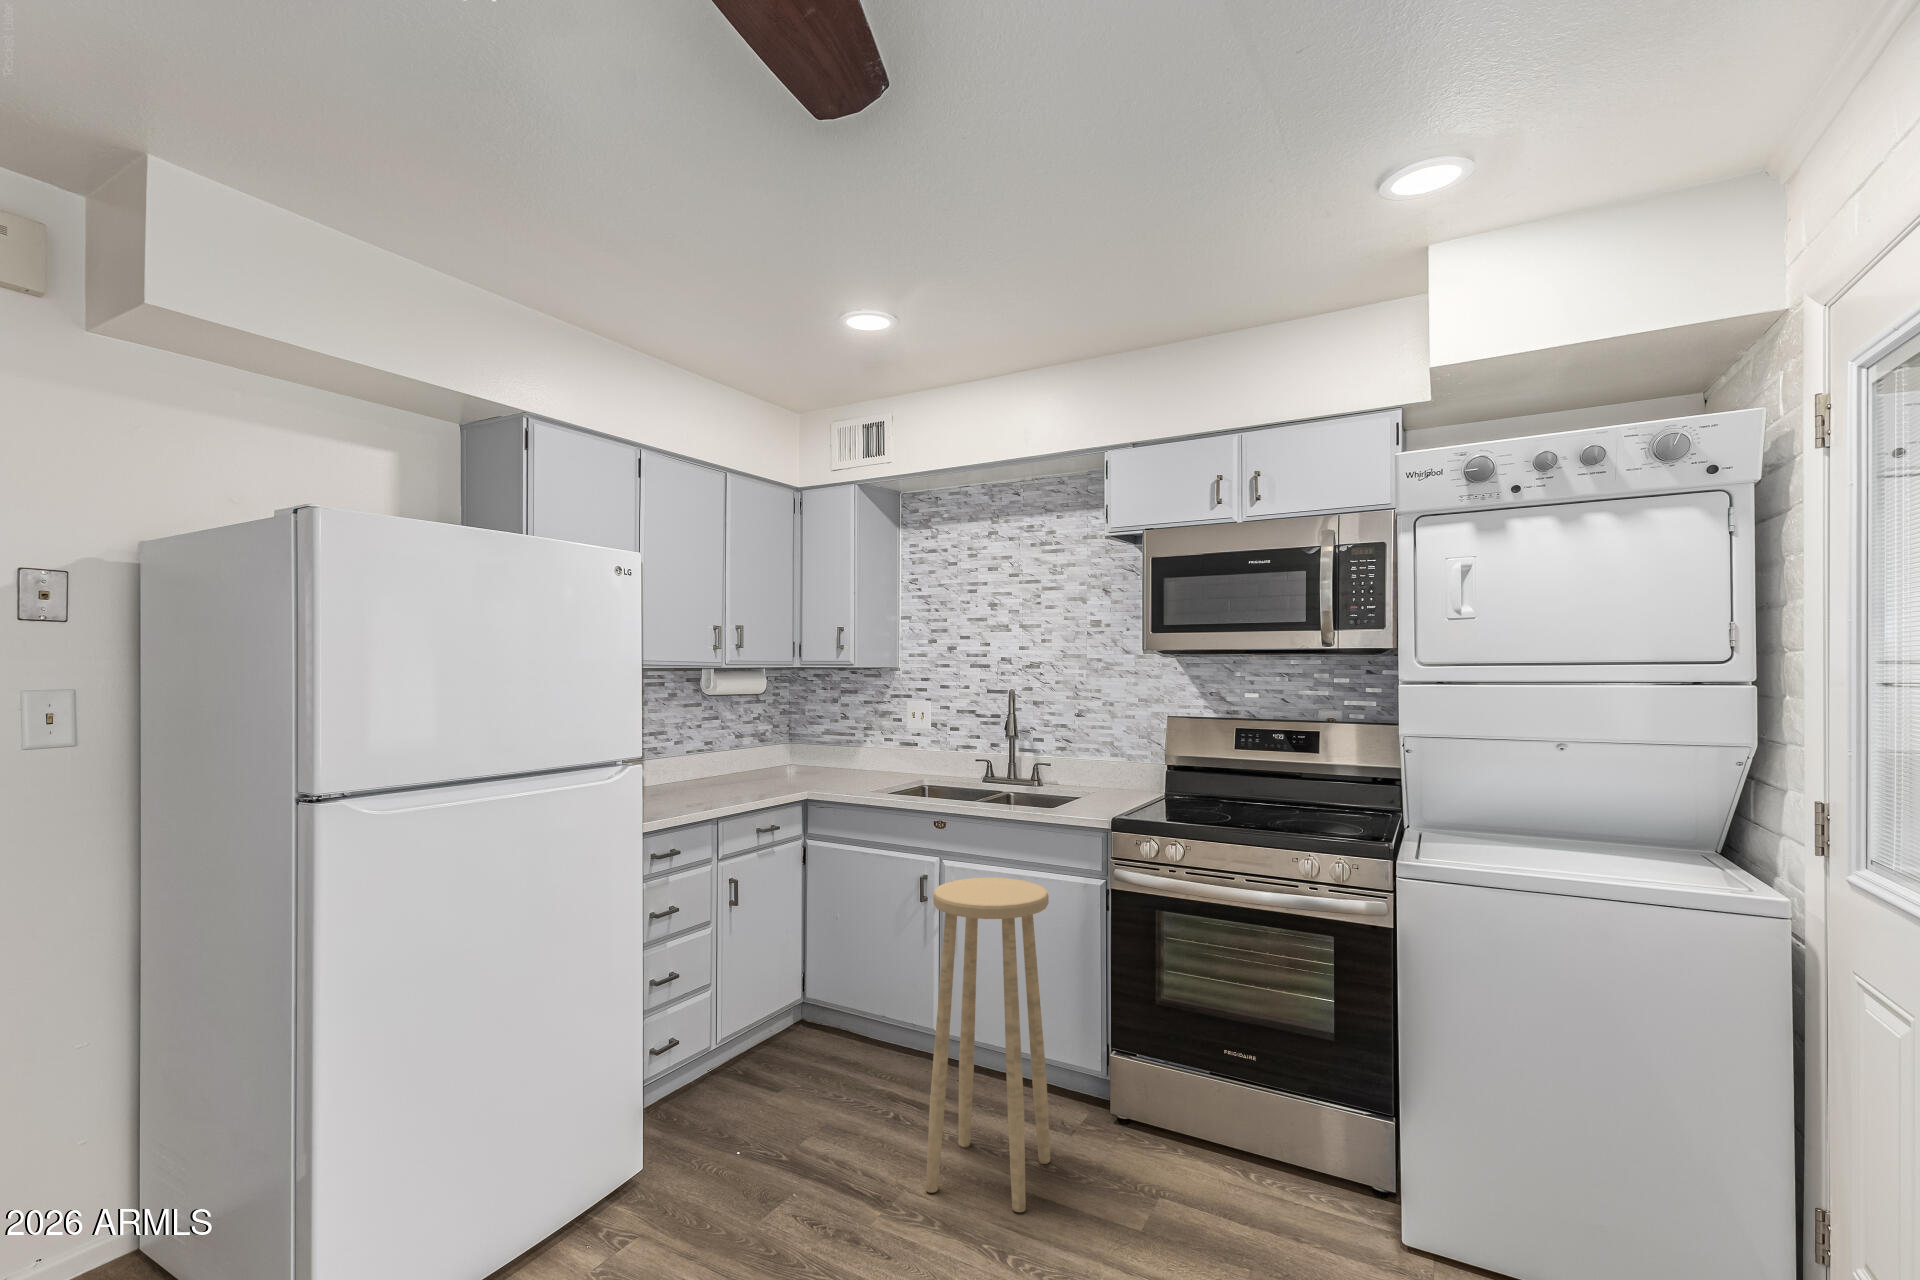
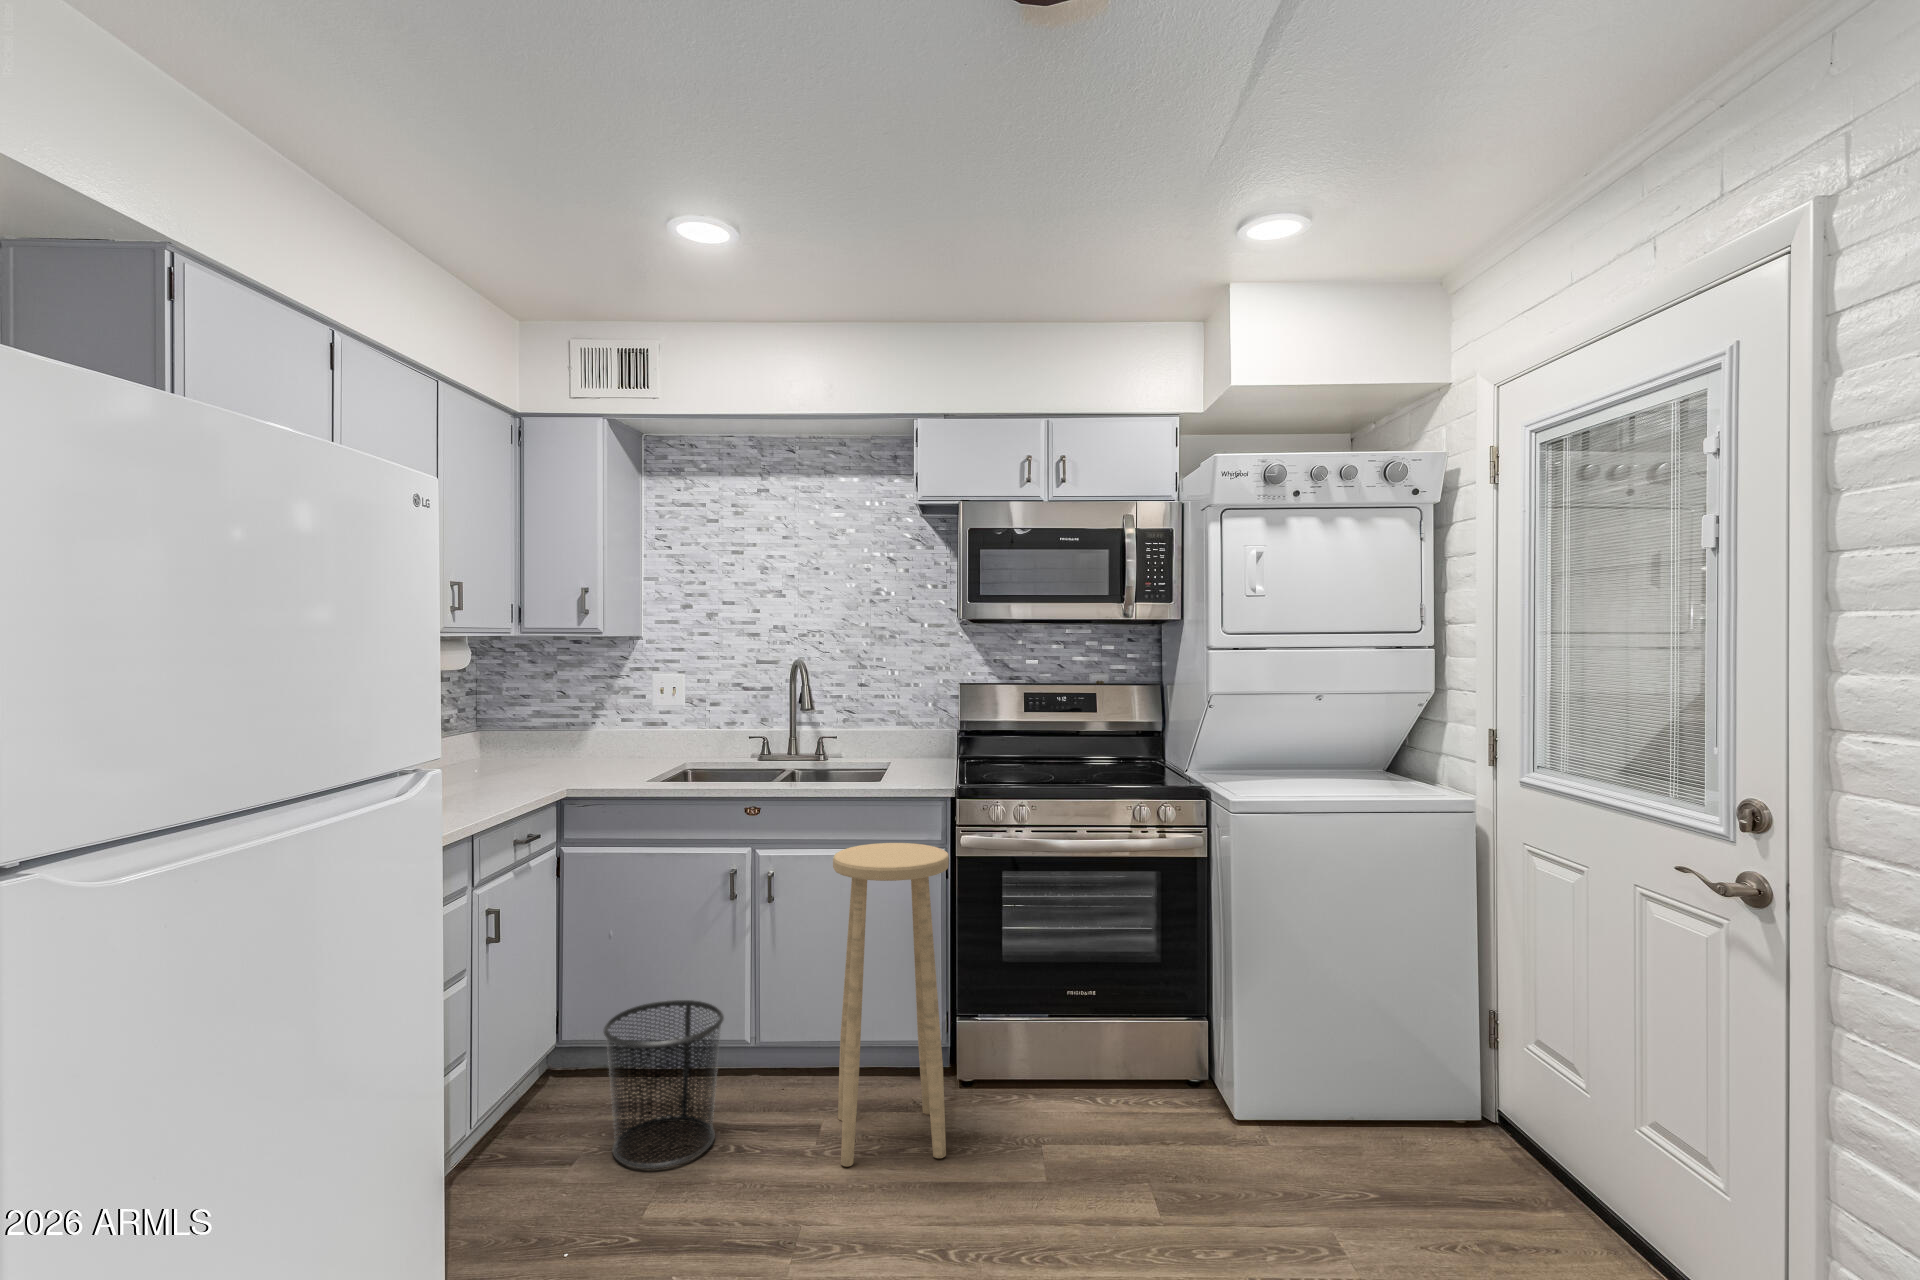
waste bin: none [755,996,859,1146] -> present [603,1000,724,1169]

